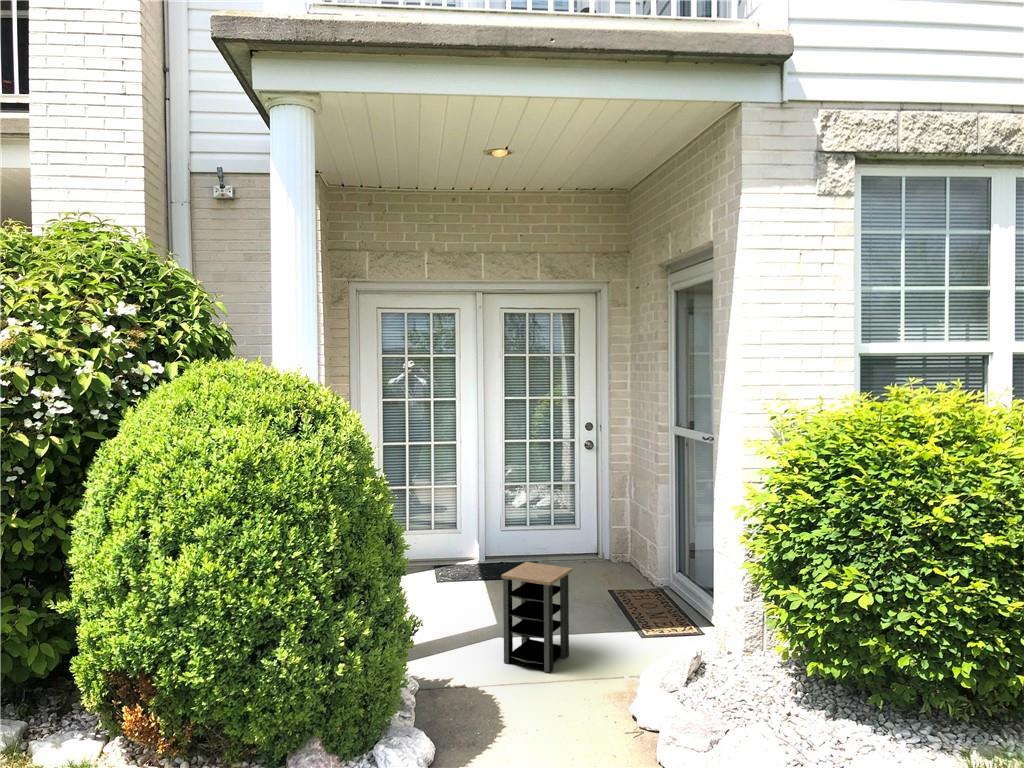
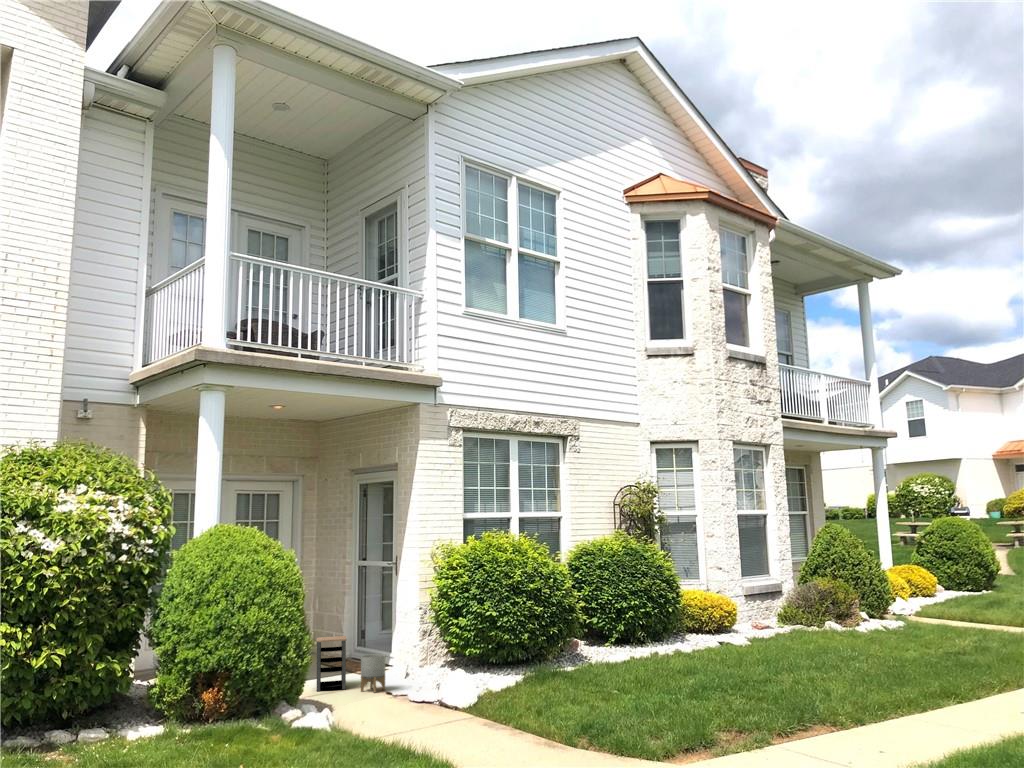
planter: none [563,620,612,706] -> present [361,654,385,692]

